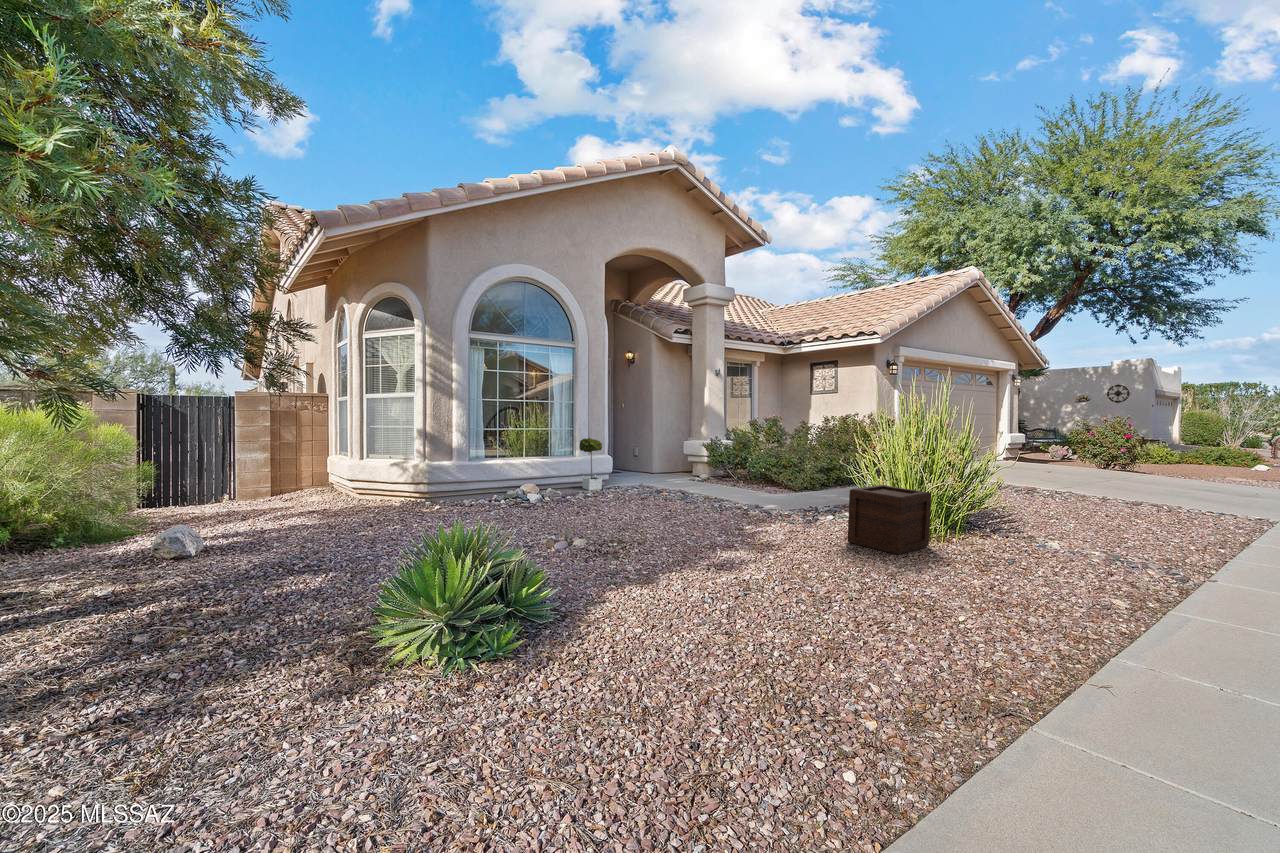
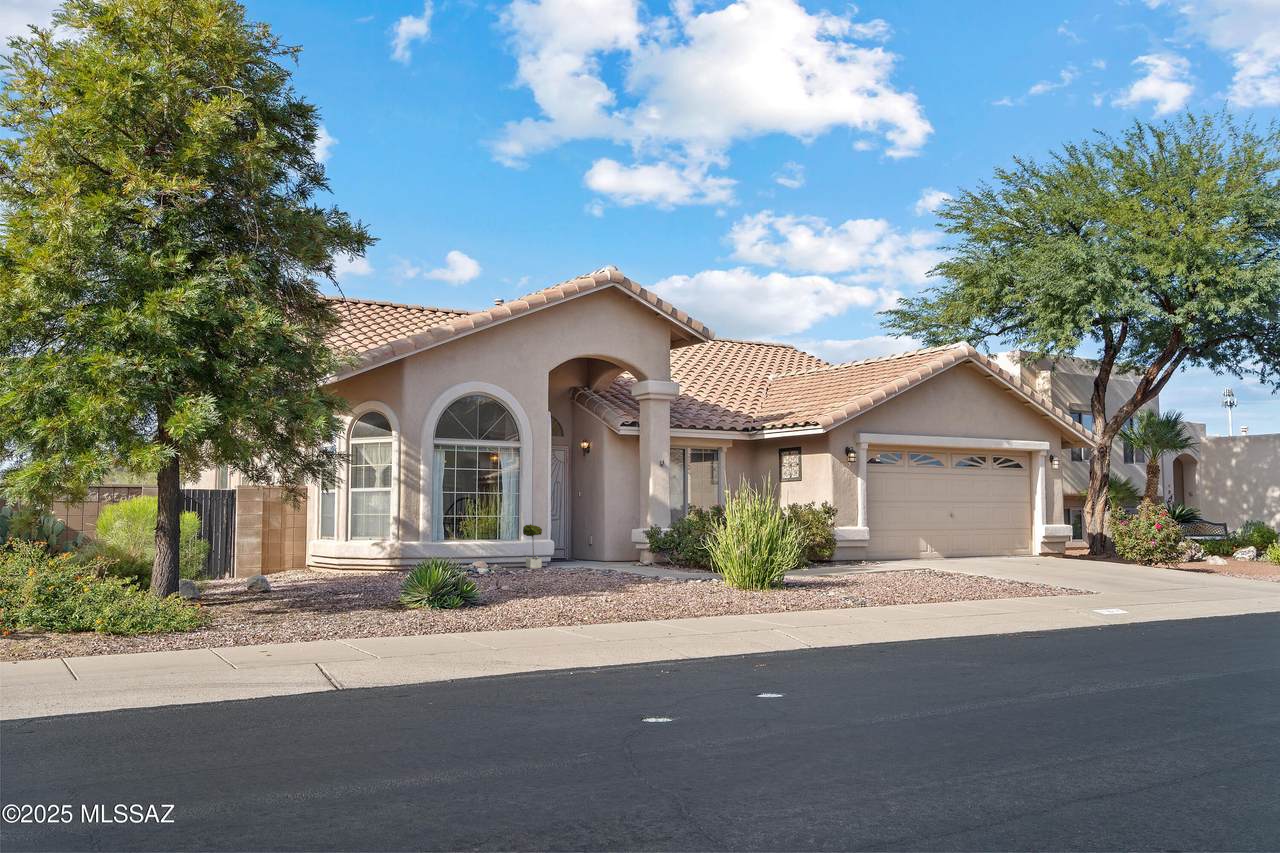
wooden crate: present [847,485,931,555] -> none [683,555,735,598]

